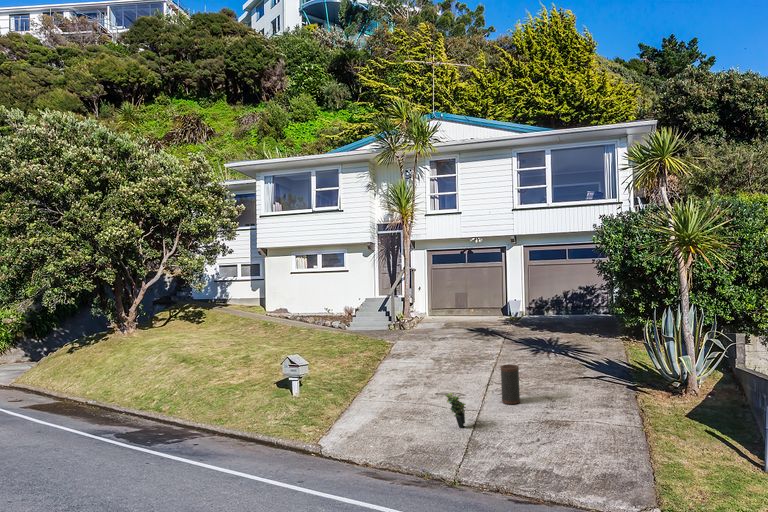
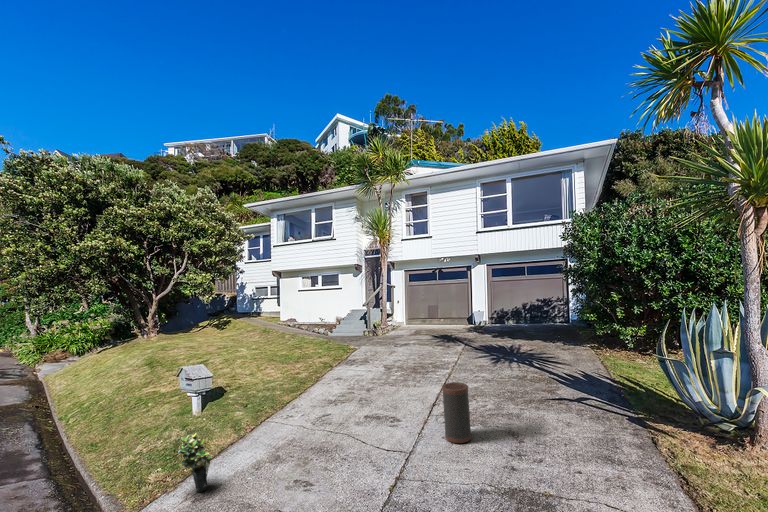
potted plant: present [445,393,466,428] -> present [178,433,212,492]

